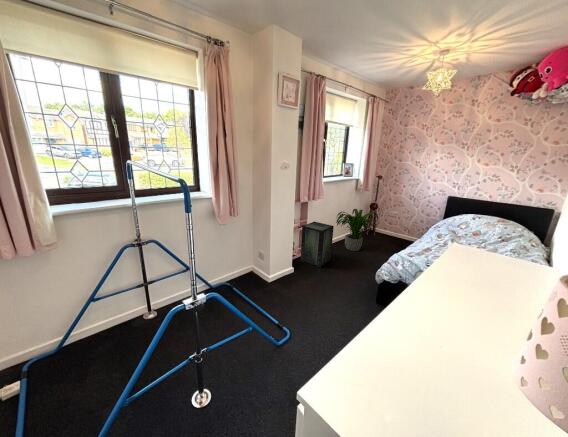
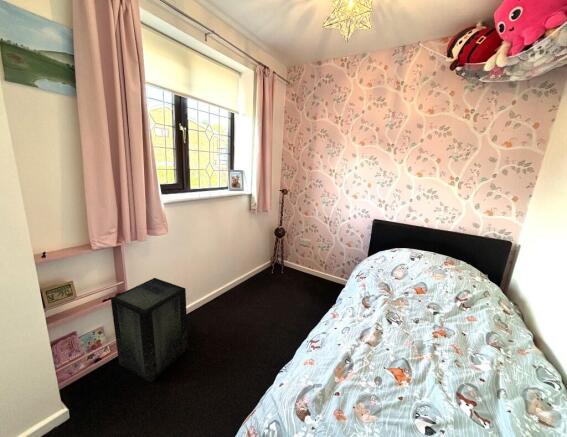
potted plant: present [336,209,378,251] -> none [208,241,278,314]

